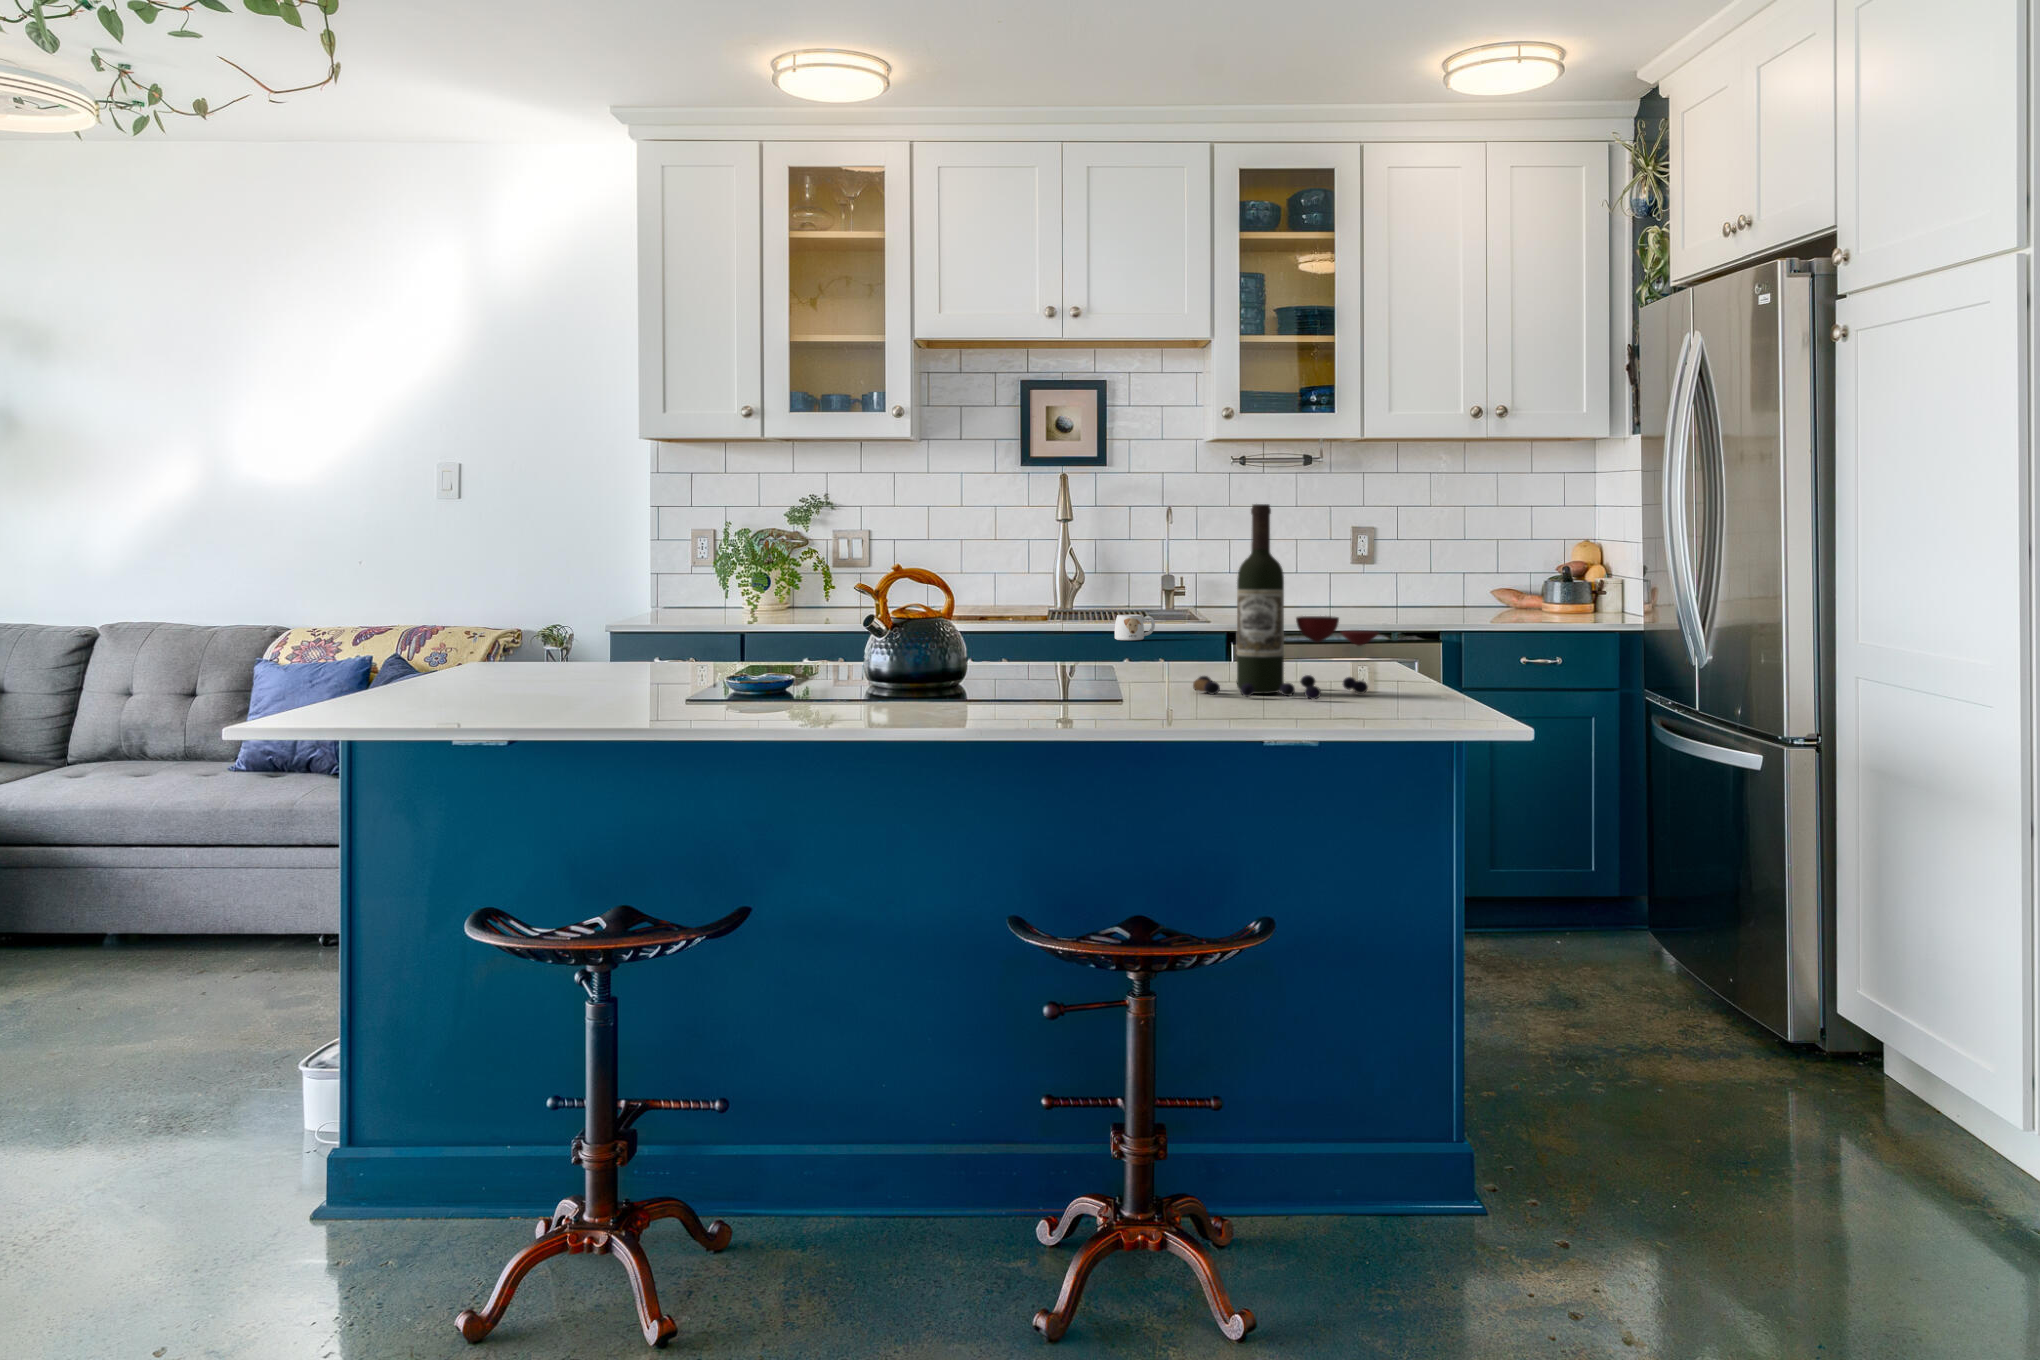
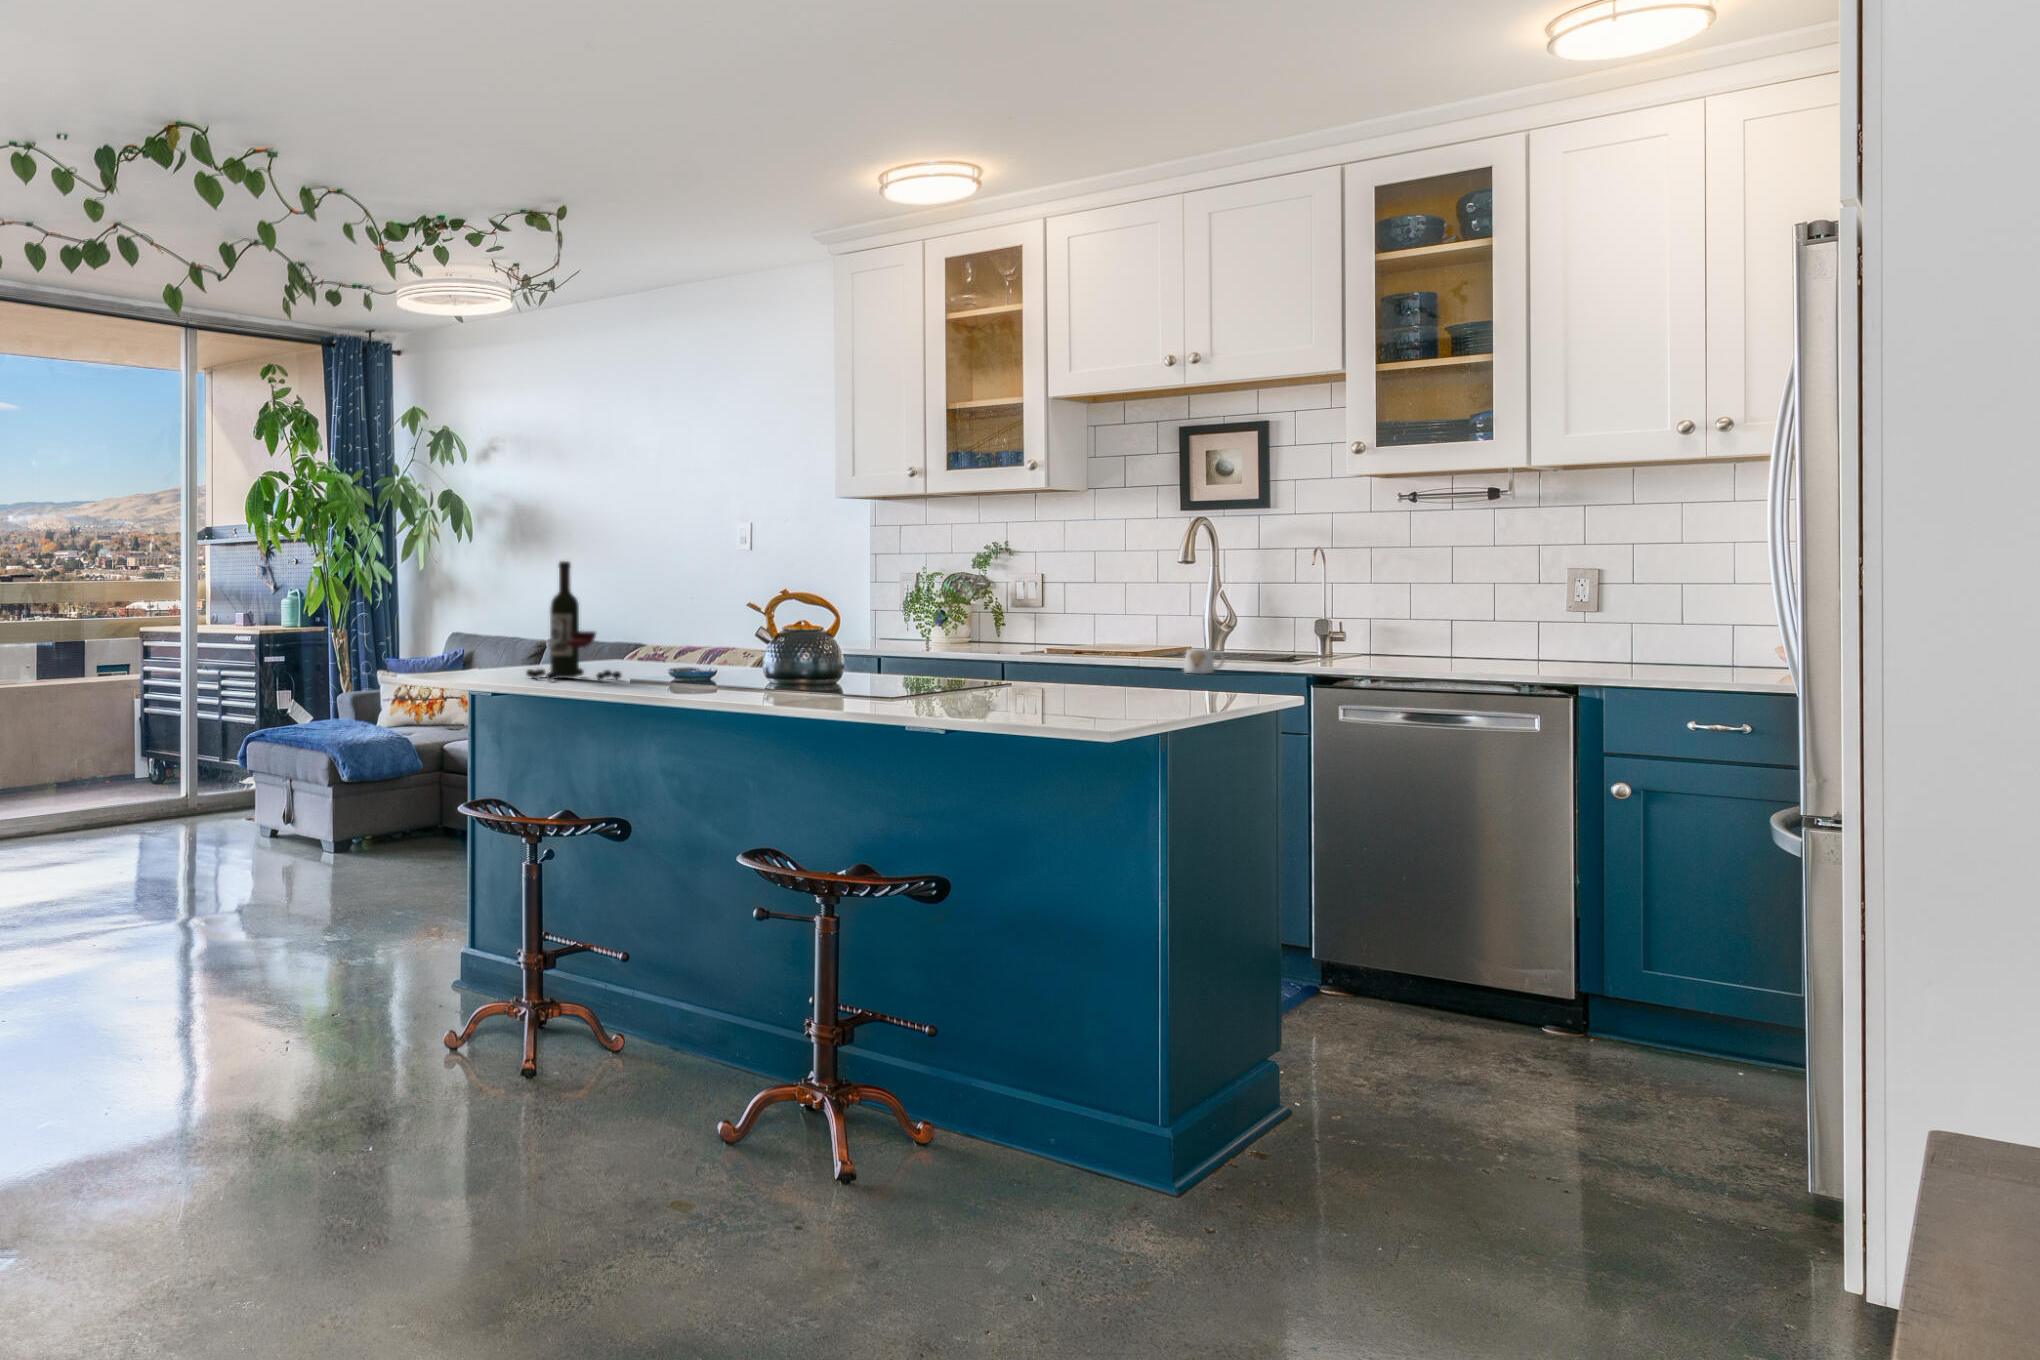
wine bottle: present [1193,504,1379,699] -> present [526,561,622,680]

